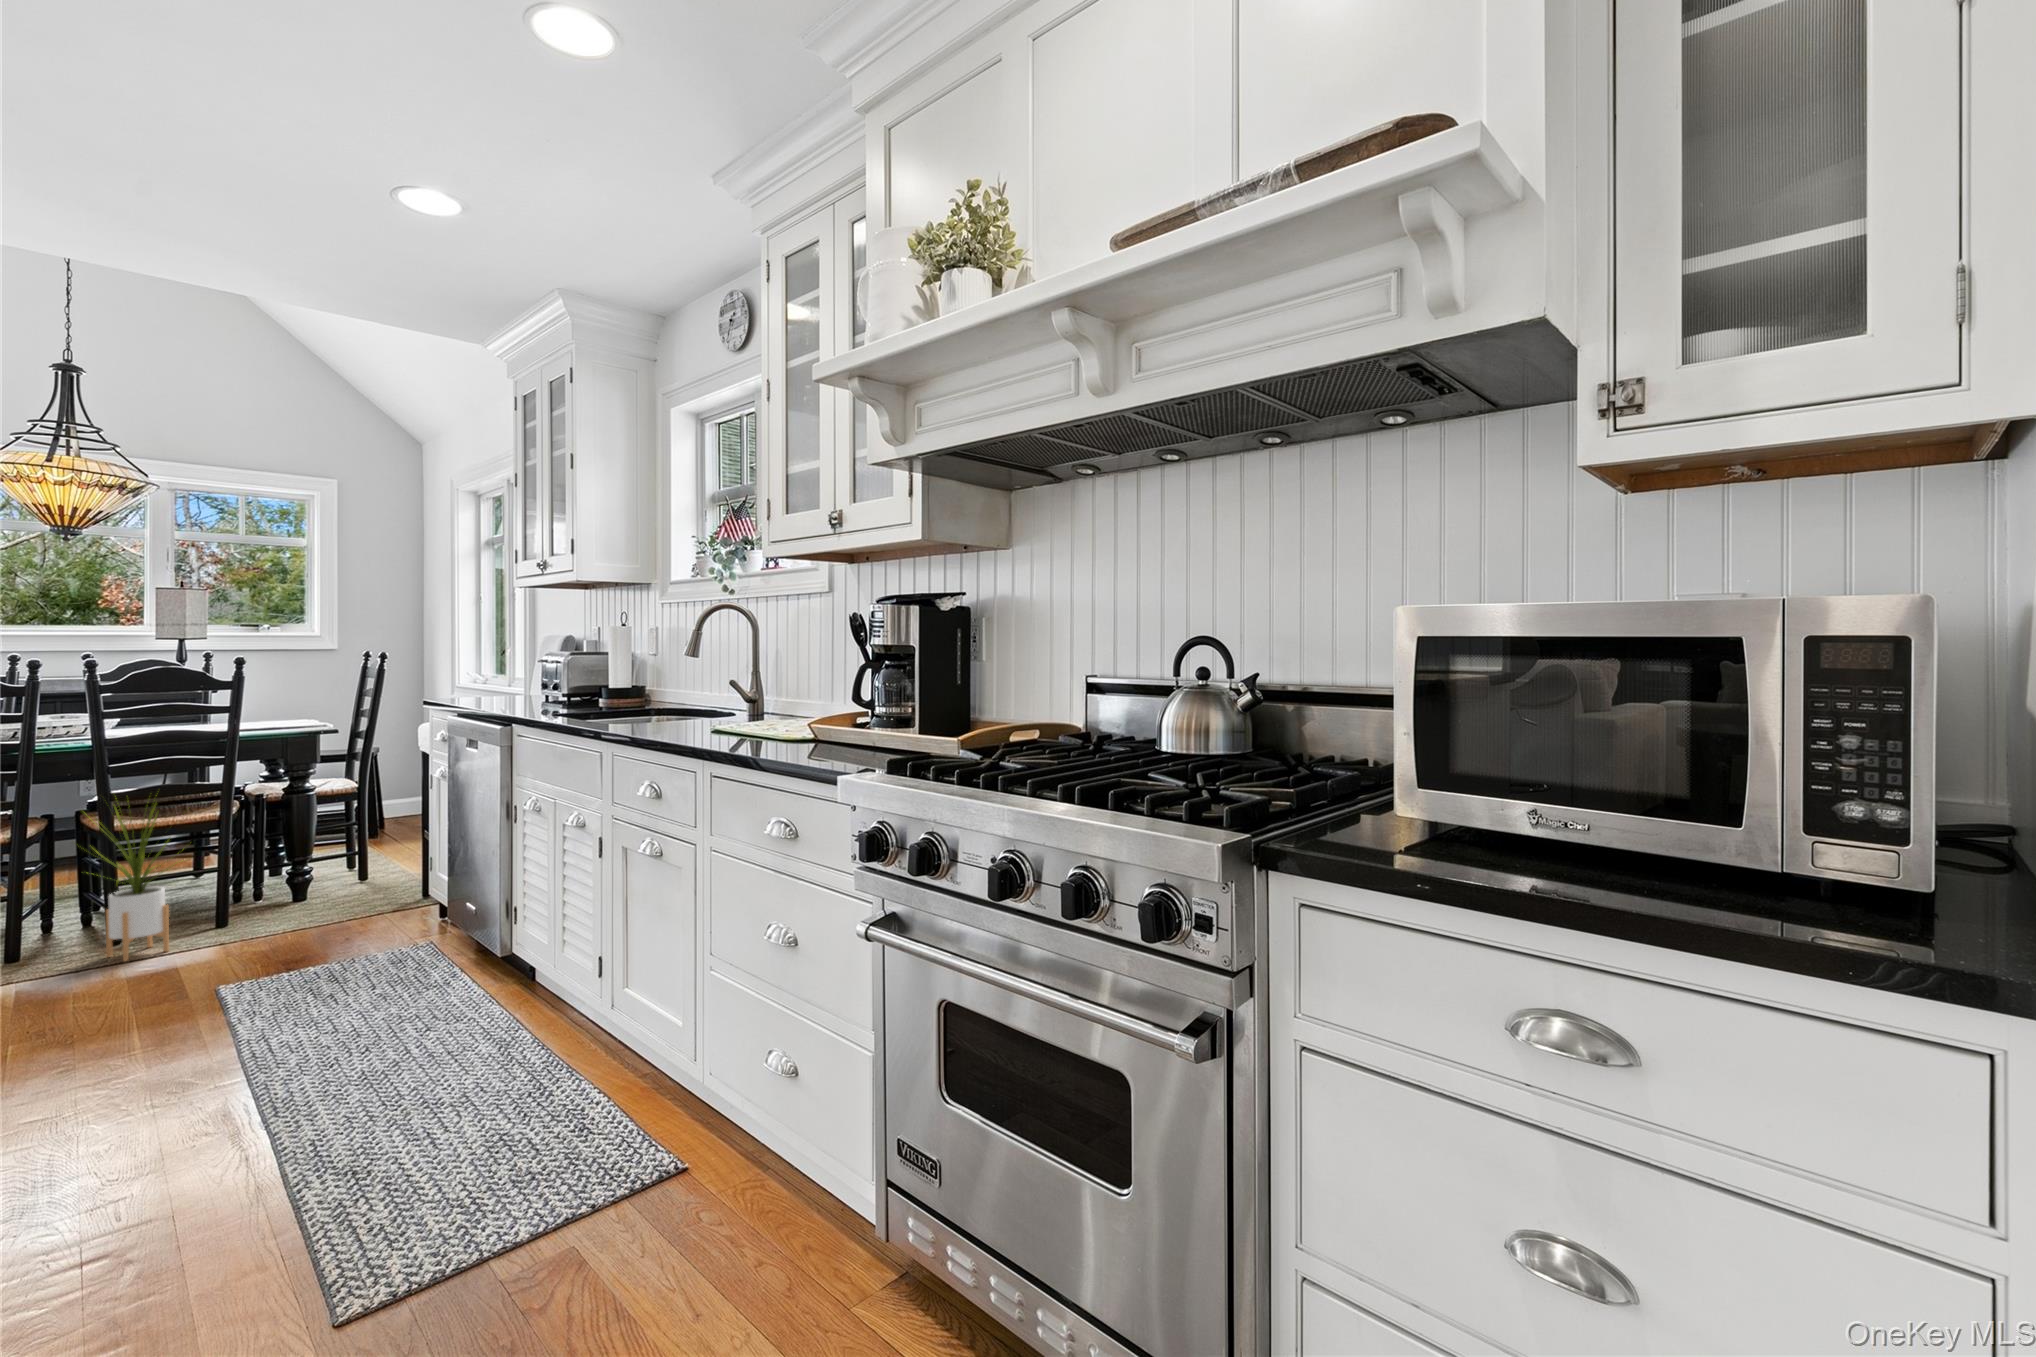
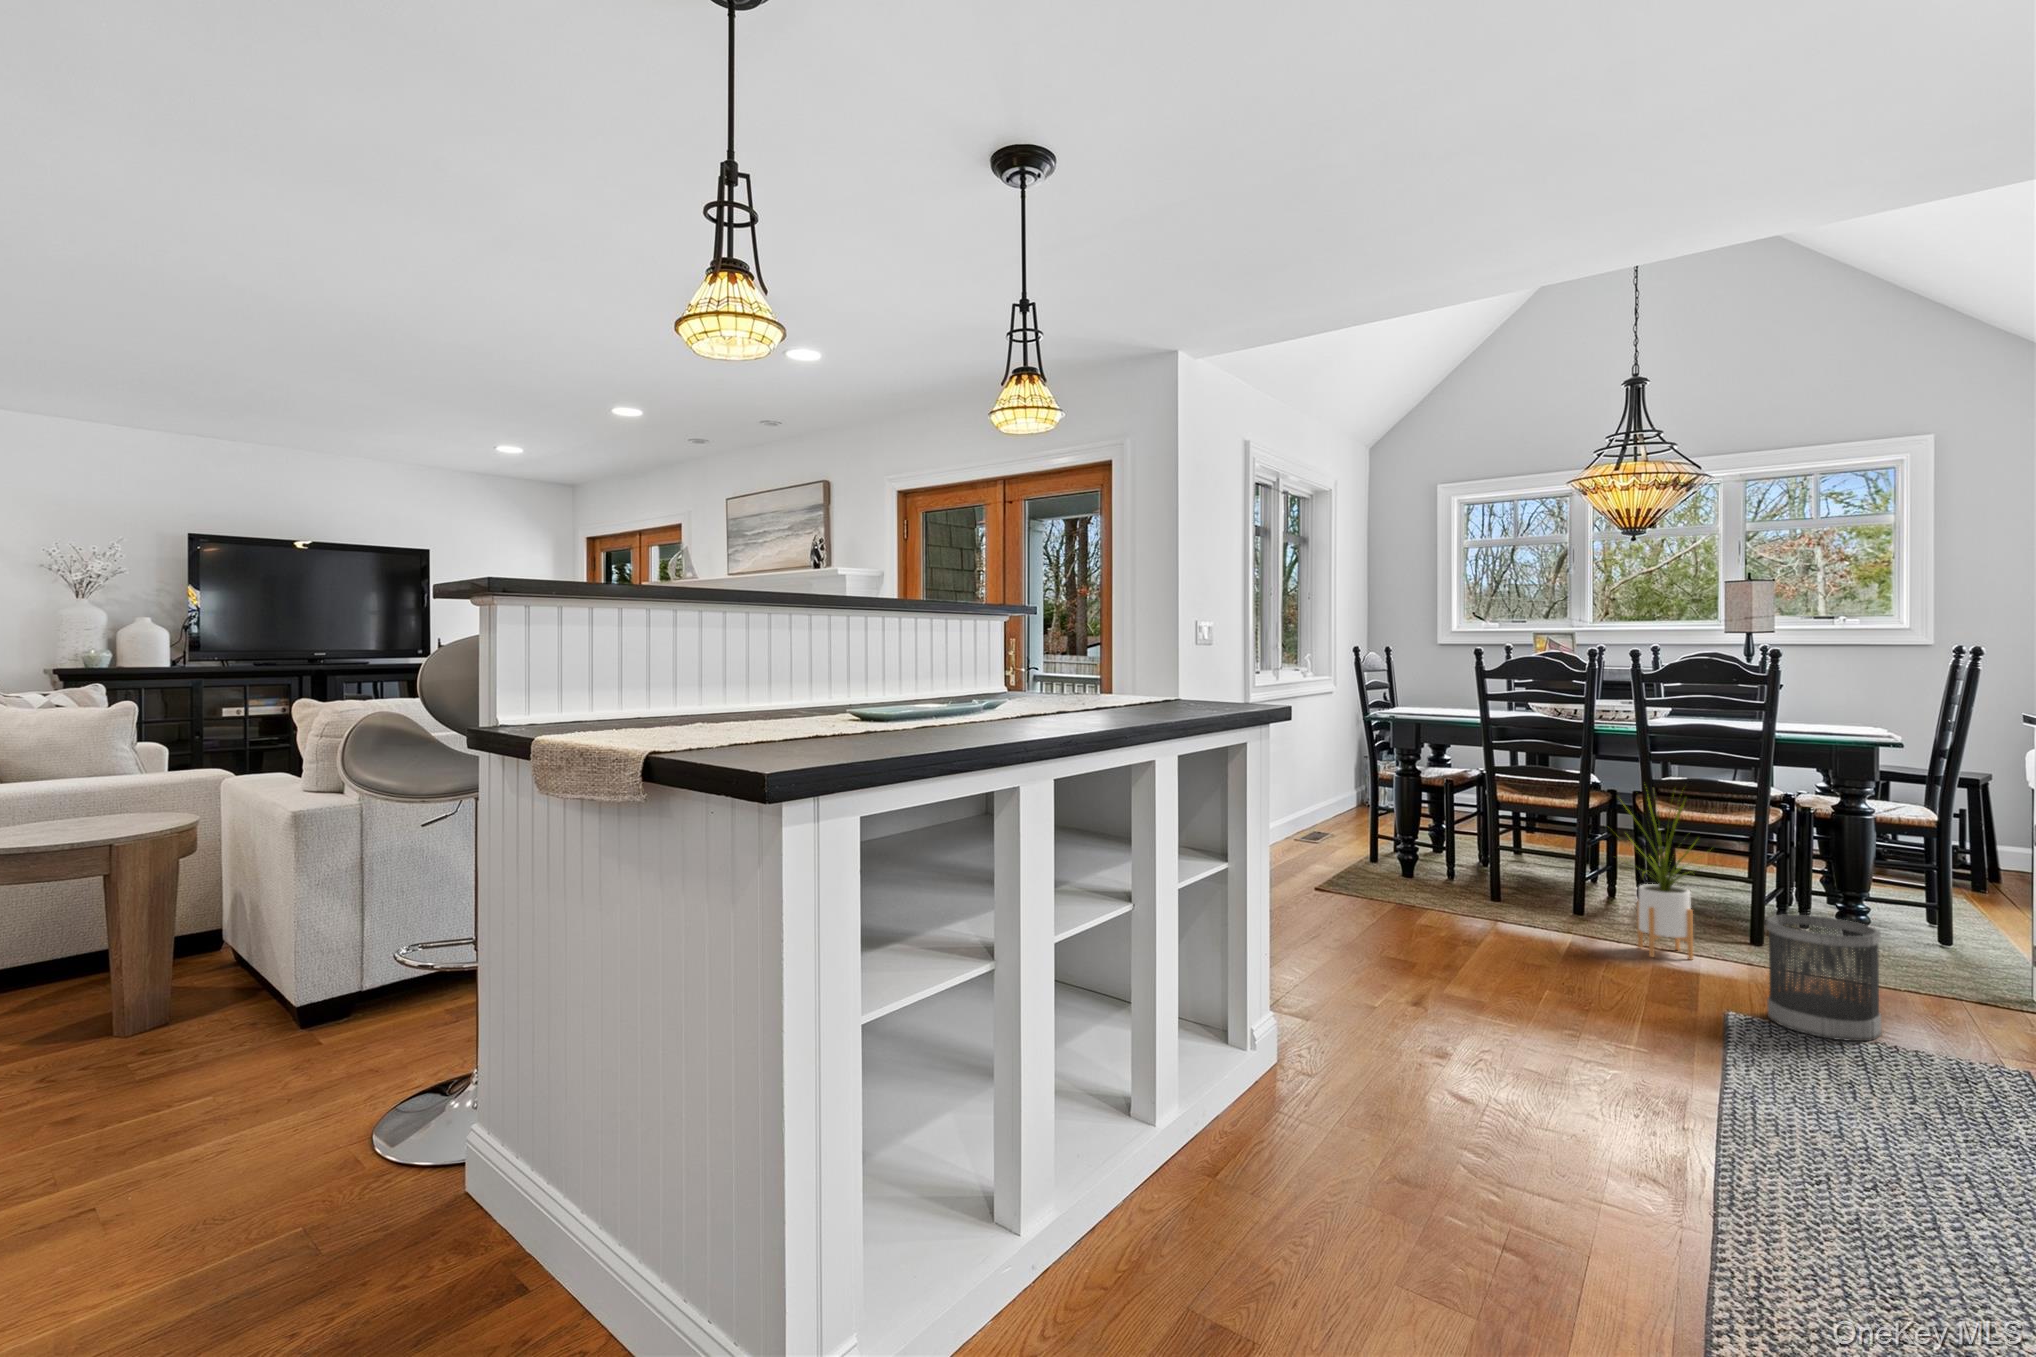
wastebasket: none [253,879,341,978] -> present [1767,915,1881,1041]

